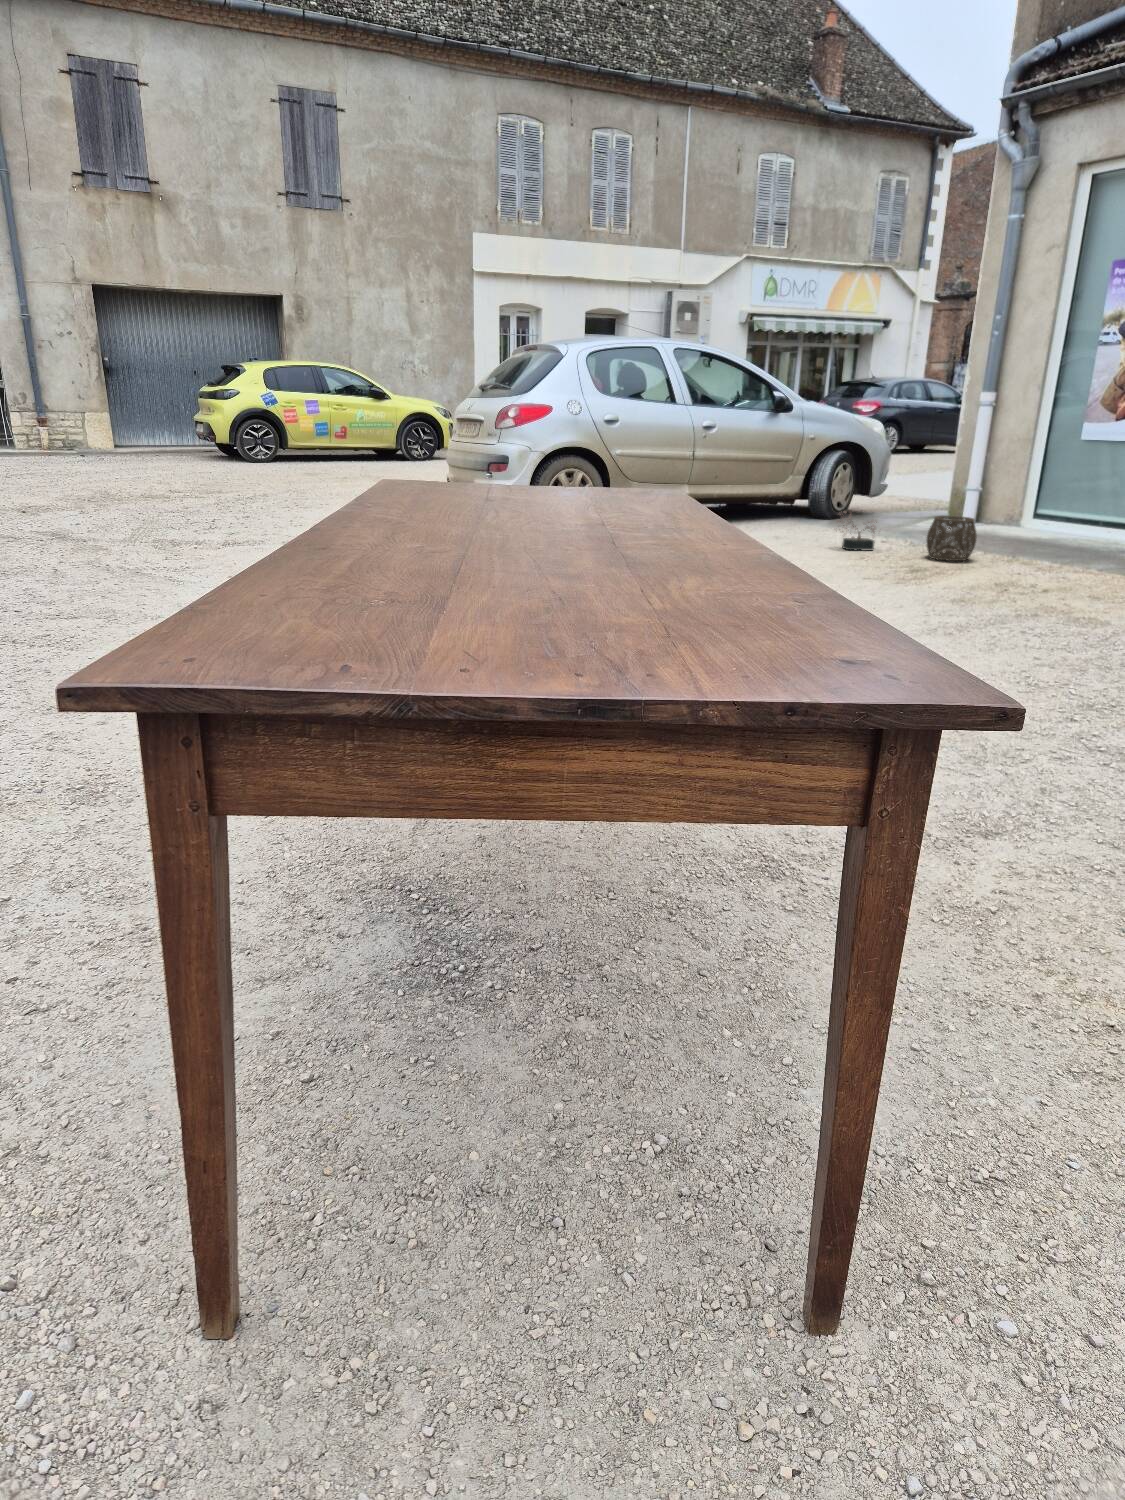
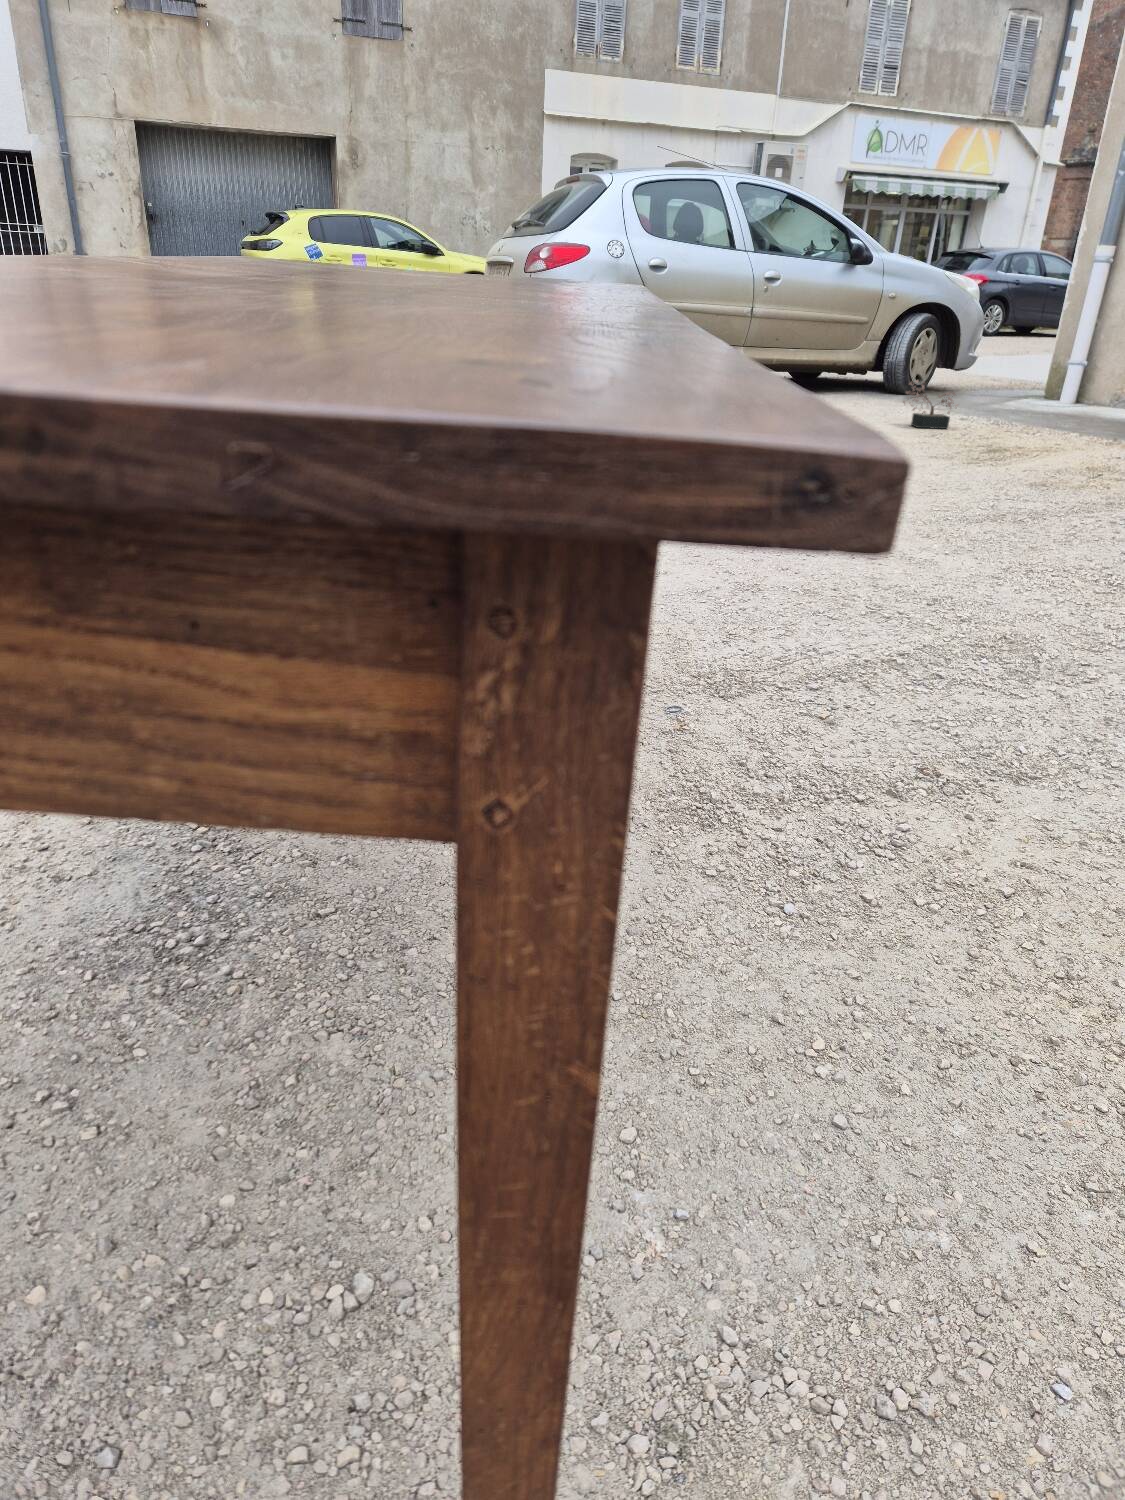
woven basket: present [927,516,977,561] -> none [1011,388,1074,443]

